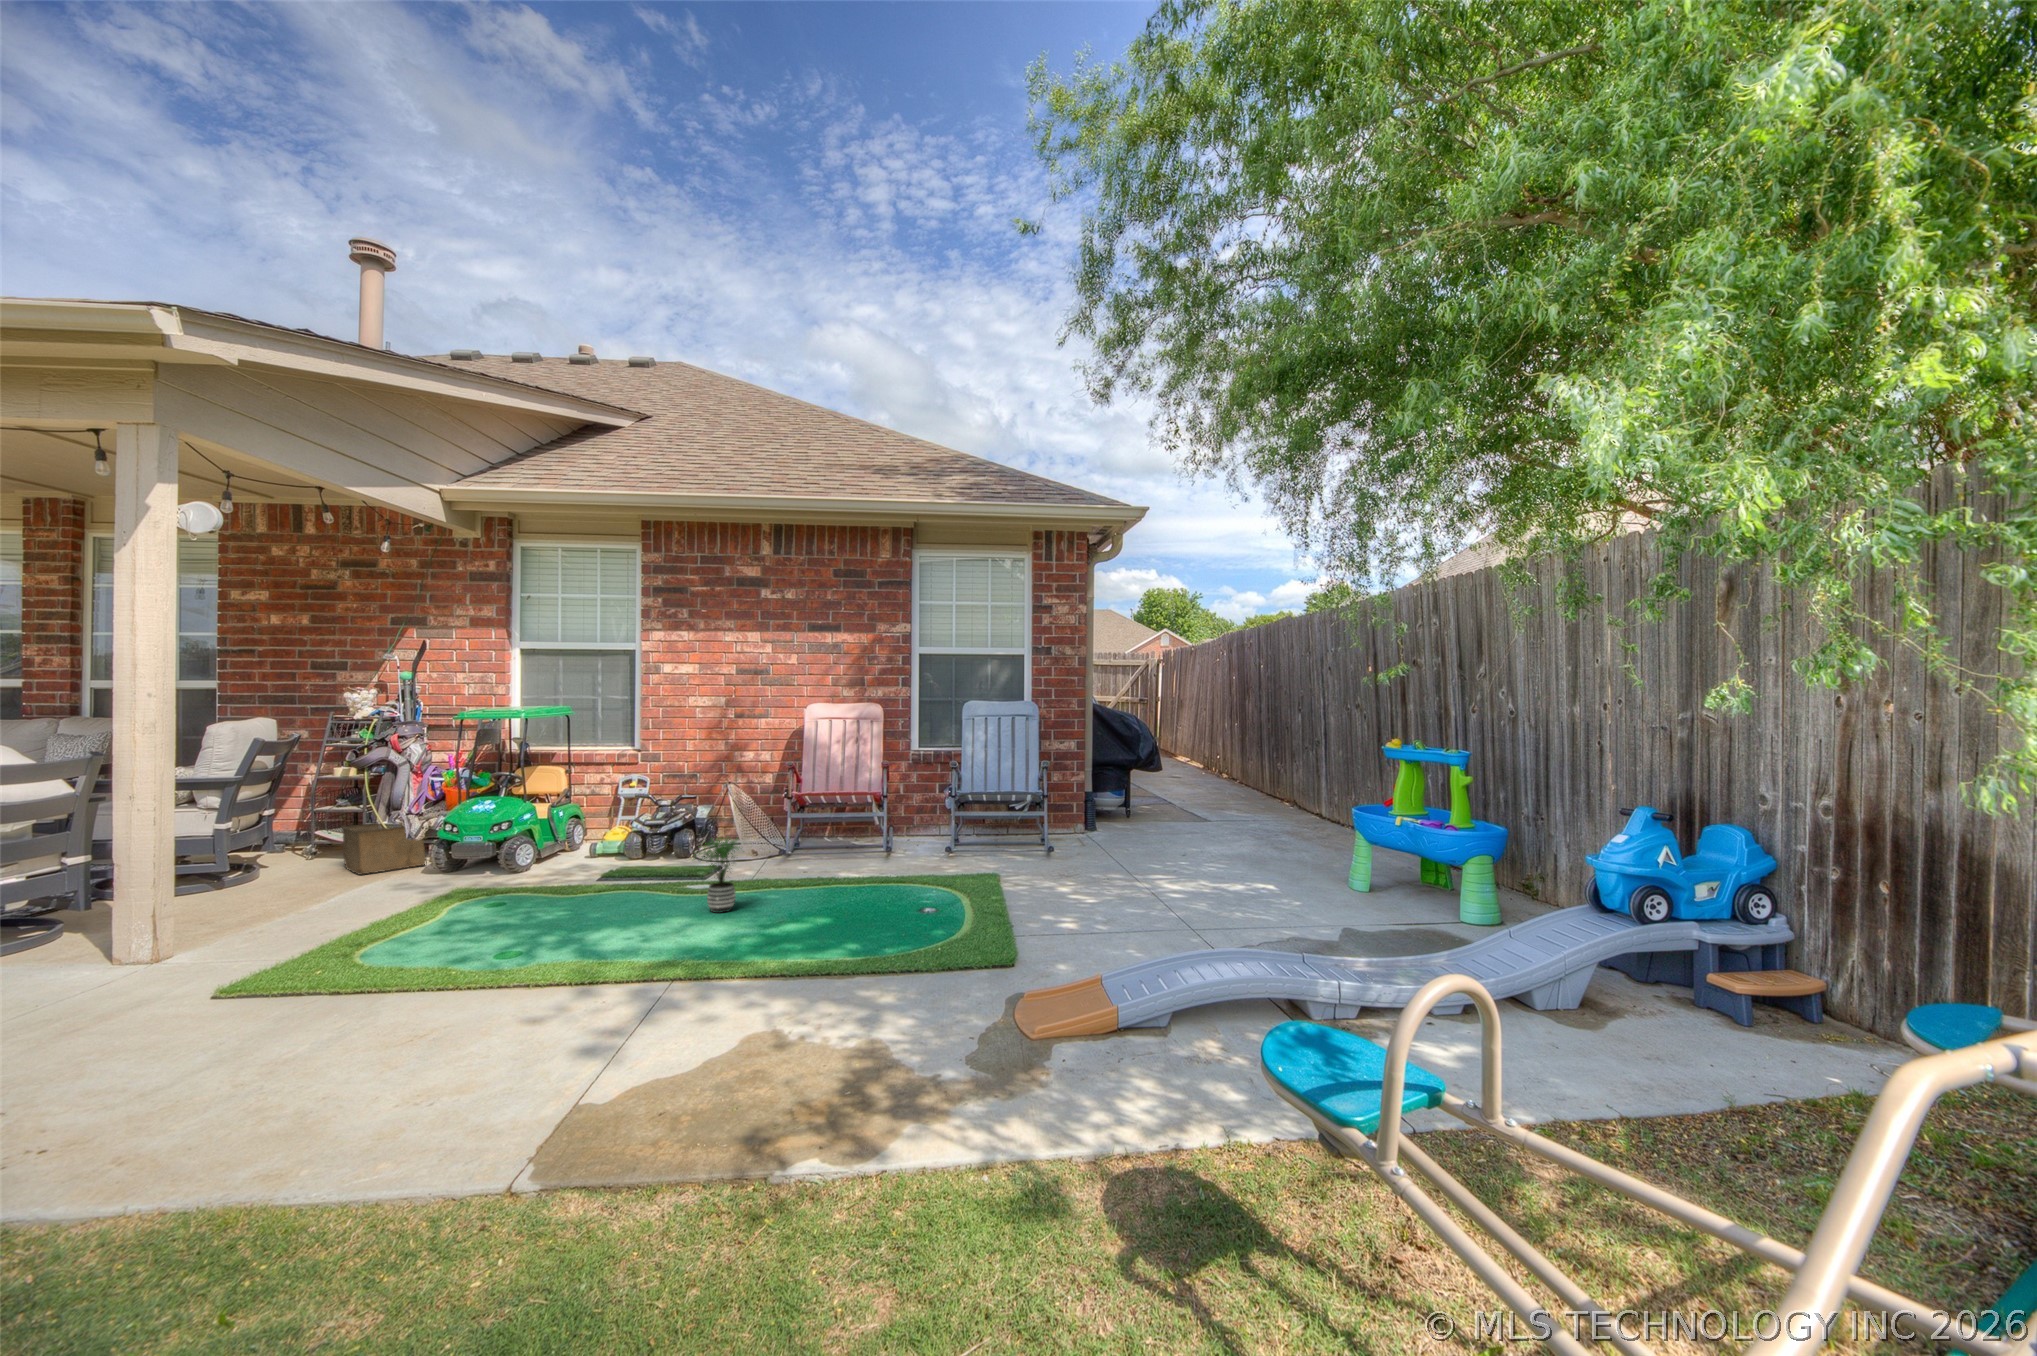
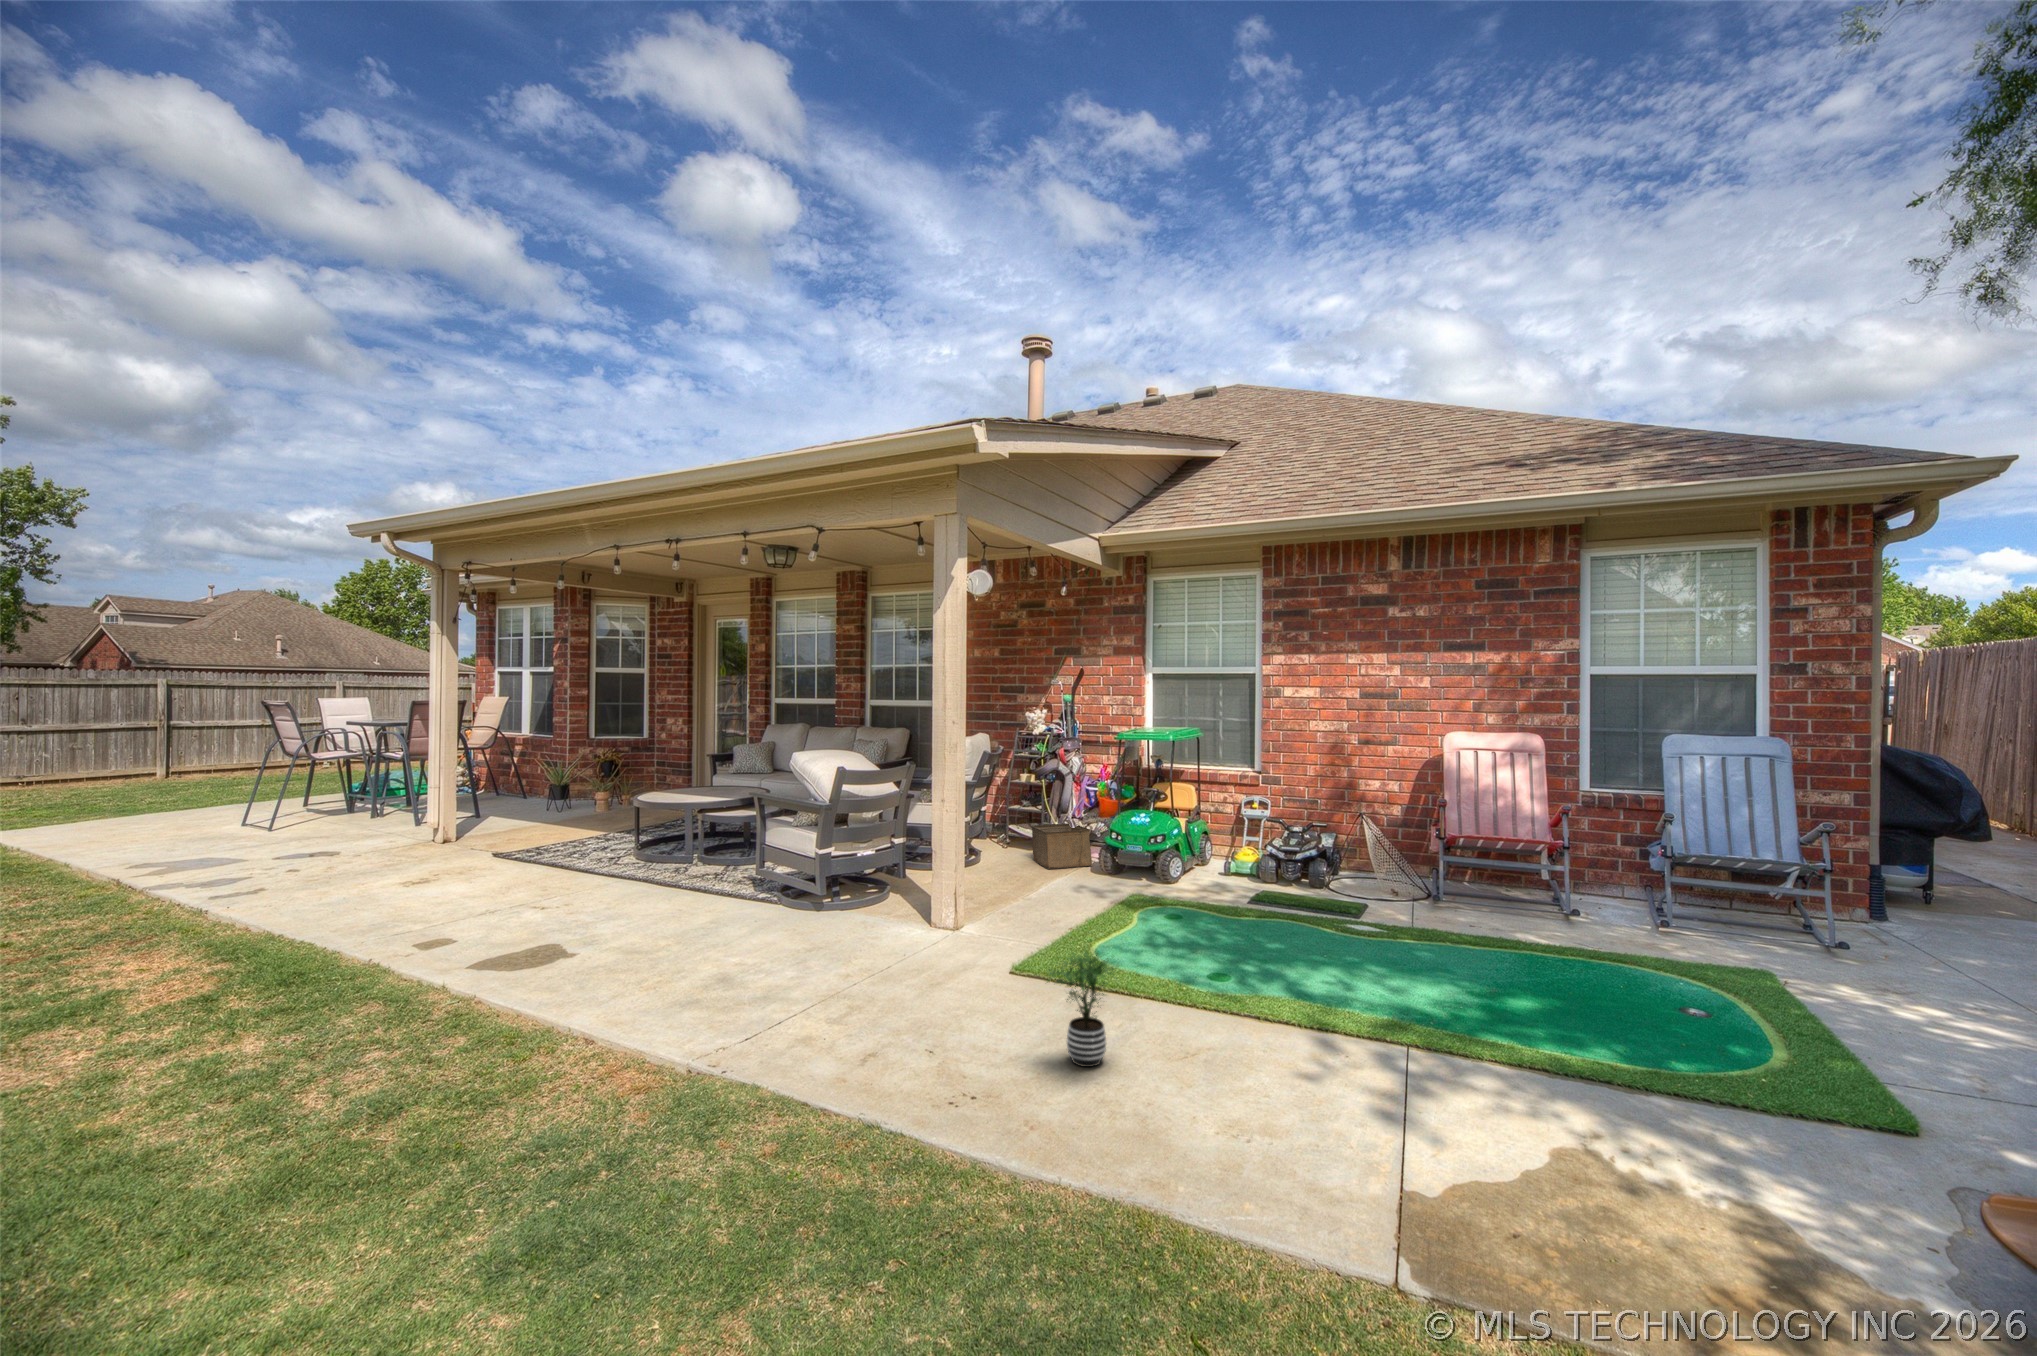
potted plant: present [694,838,740,913] -> present [1047,951,1119,1067]

